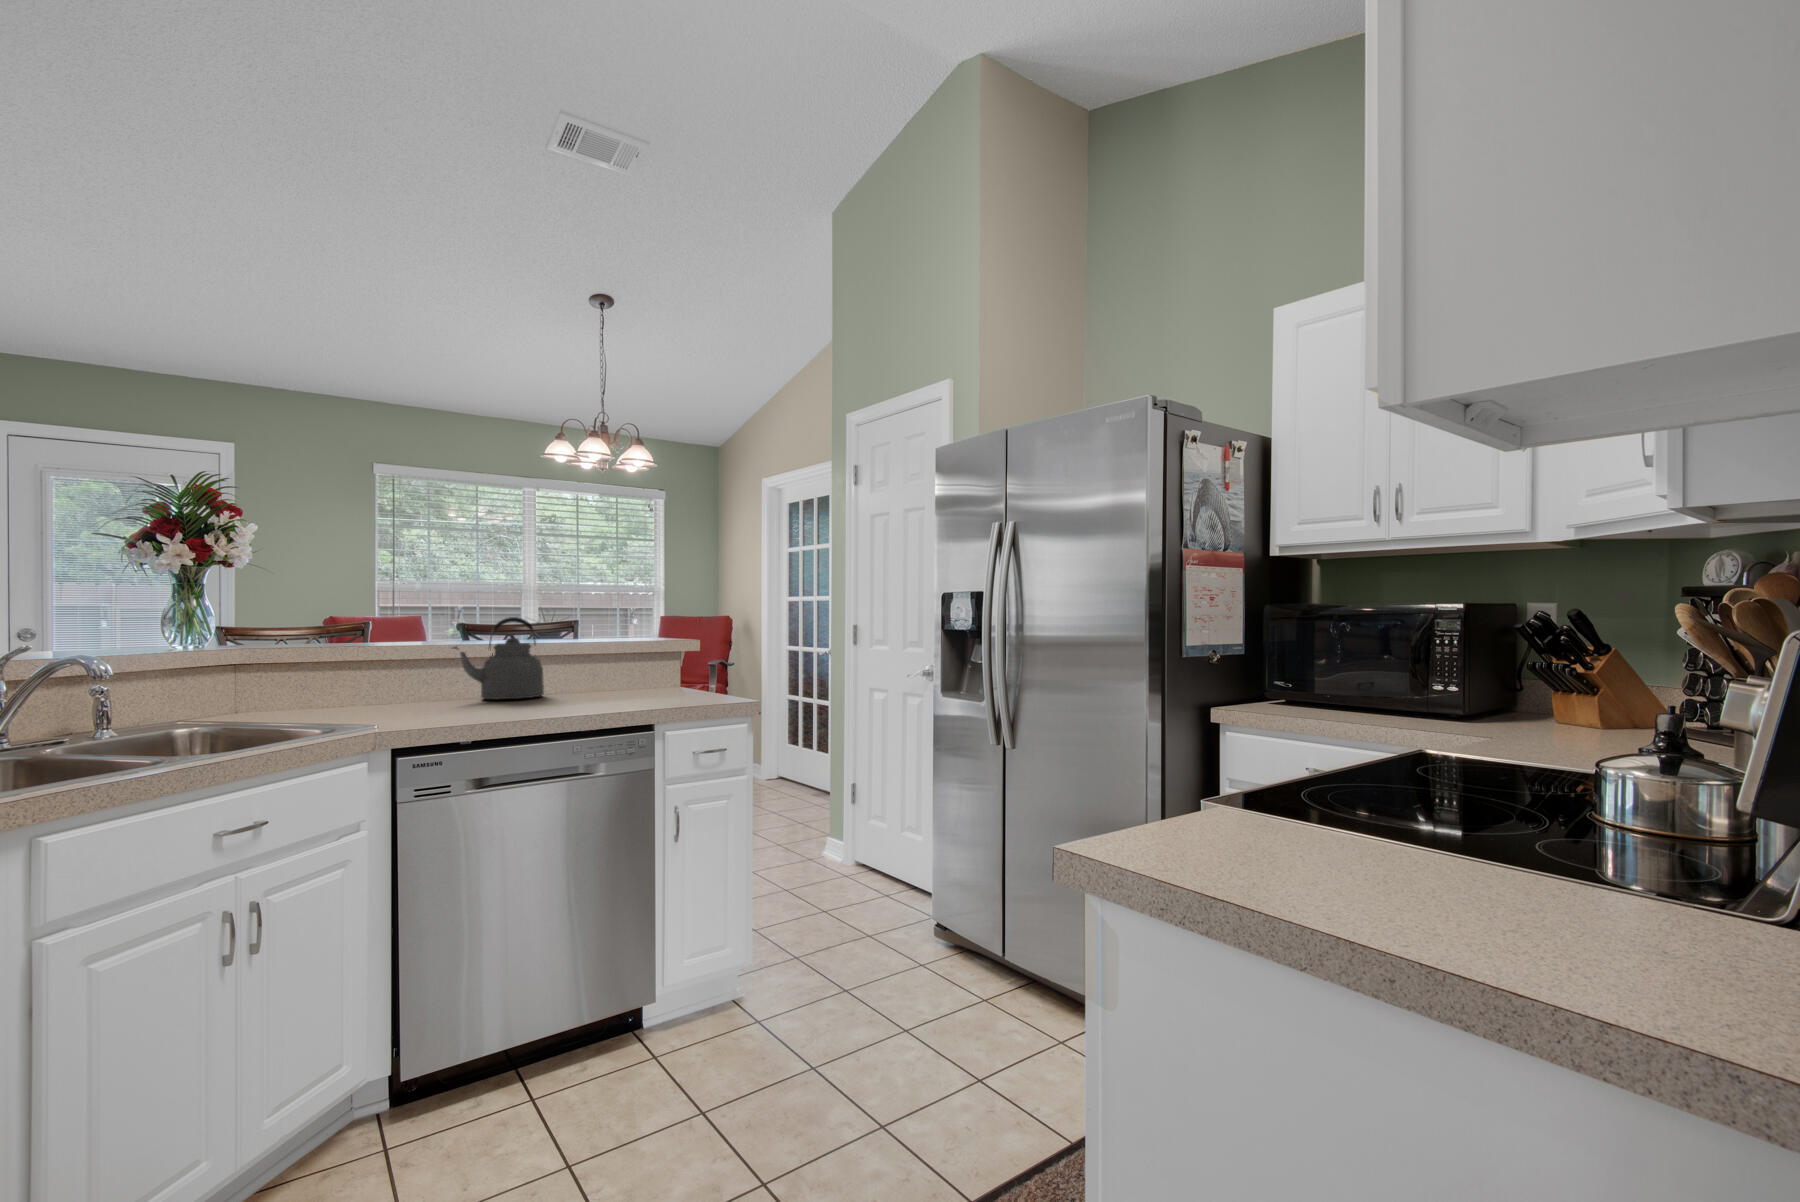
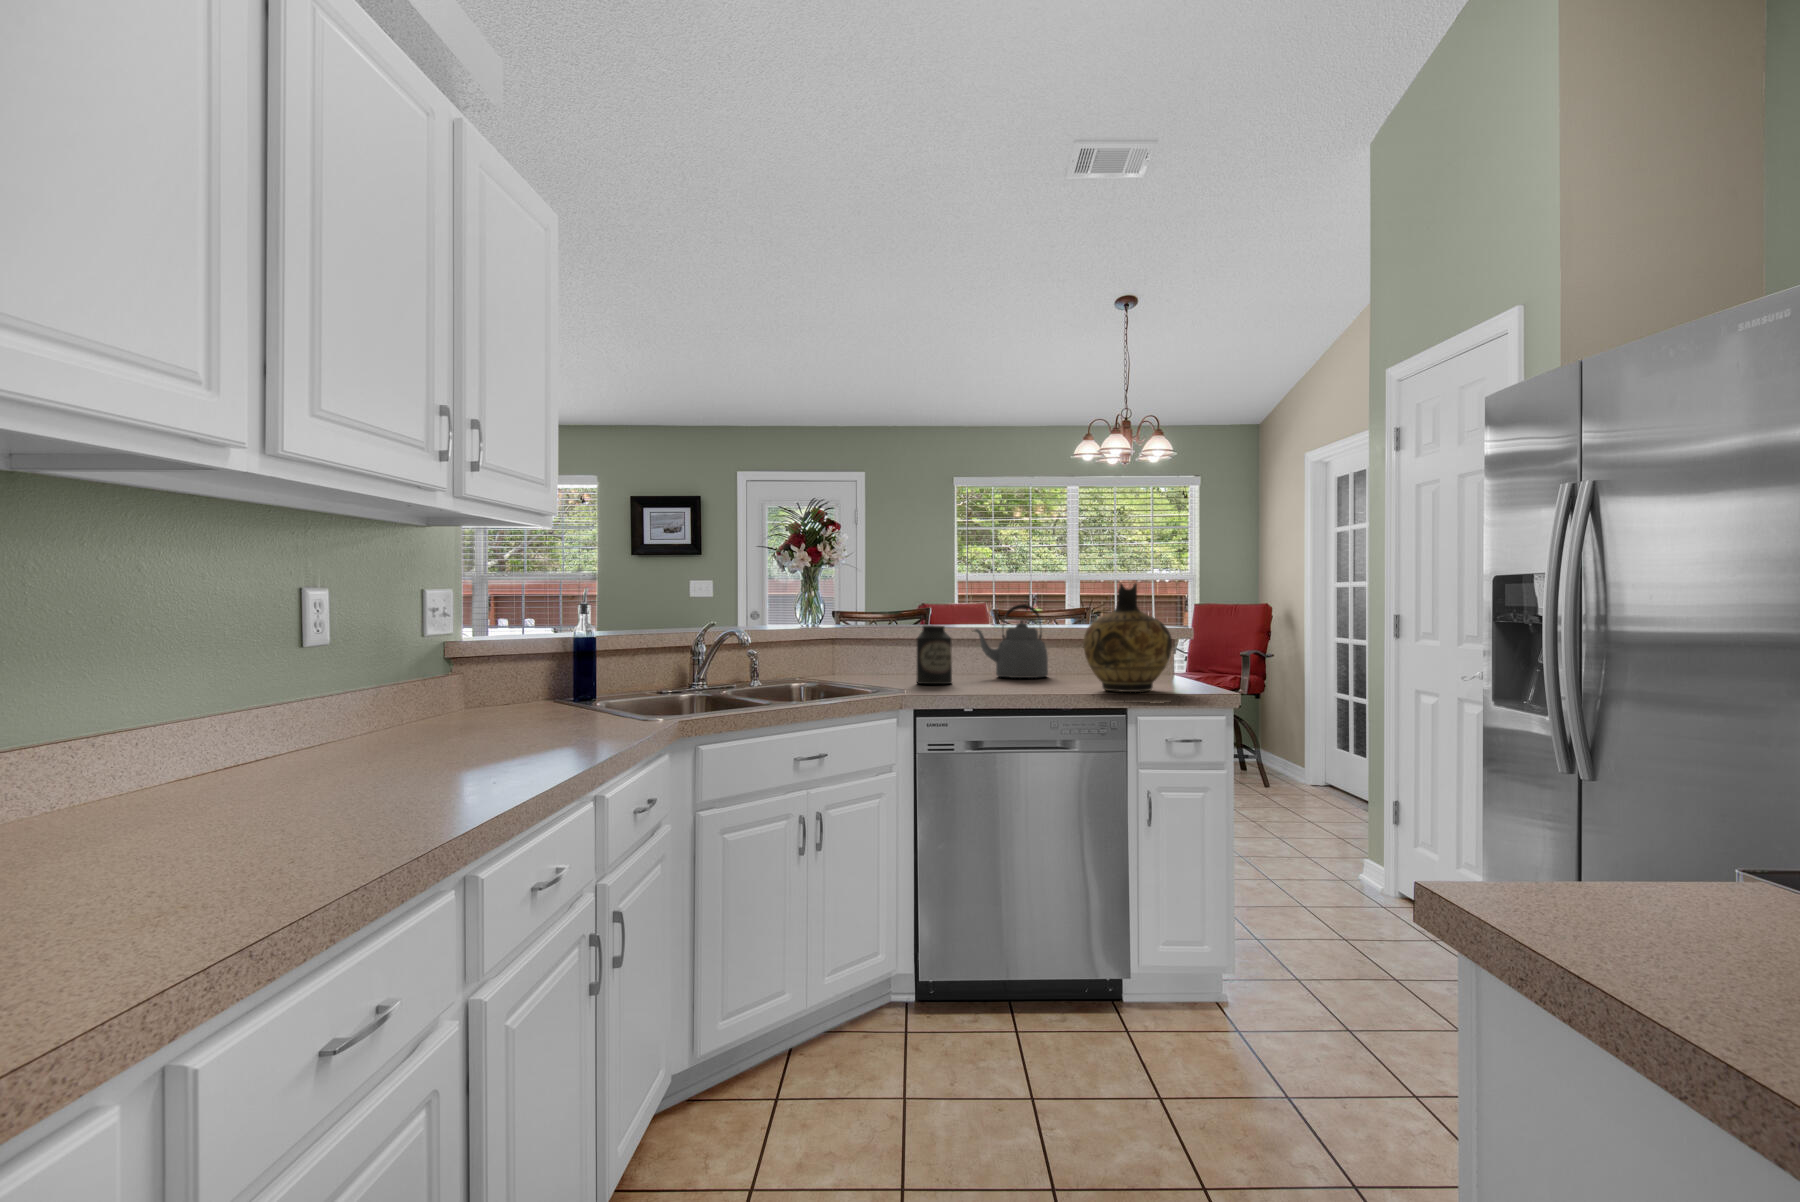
ceramic jug: none [594,596,687,707] -> present [1083,584,1172,692]
canister: none [380,643,429,714] -> present [917,625,952,684]

